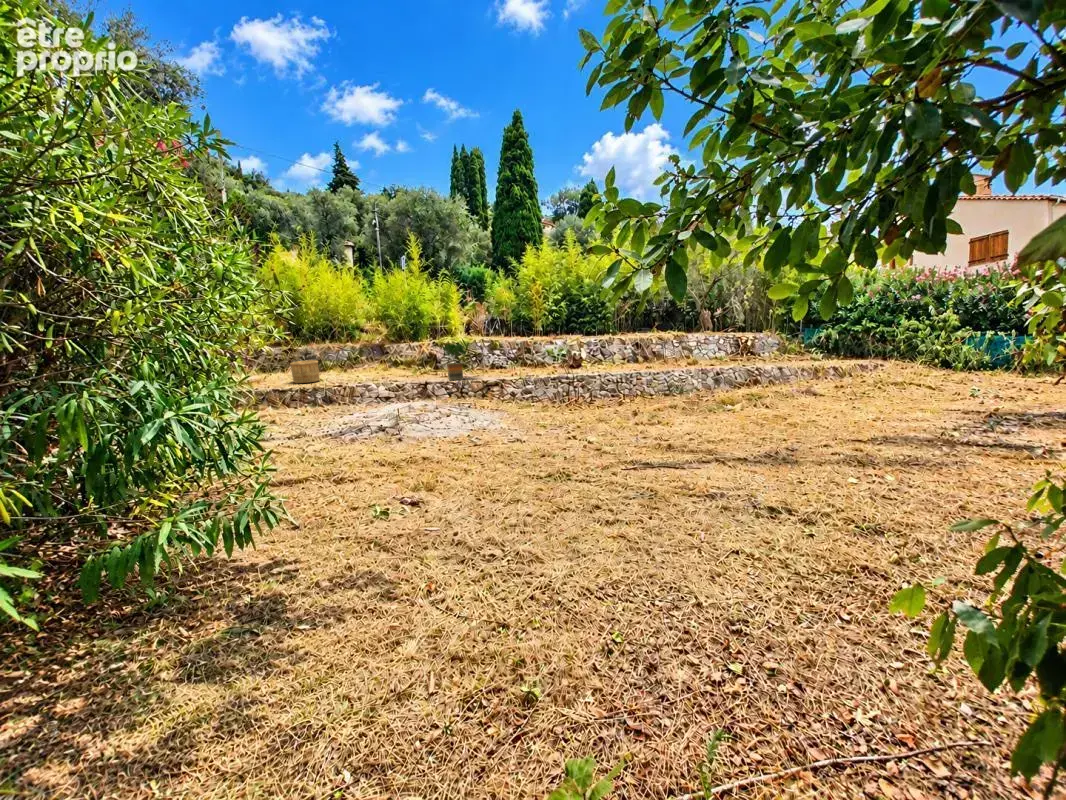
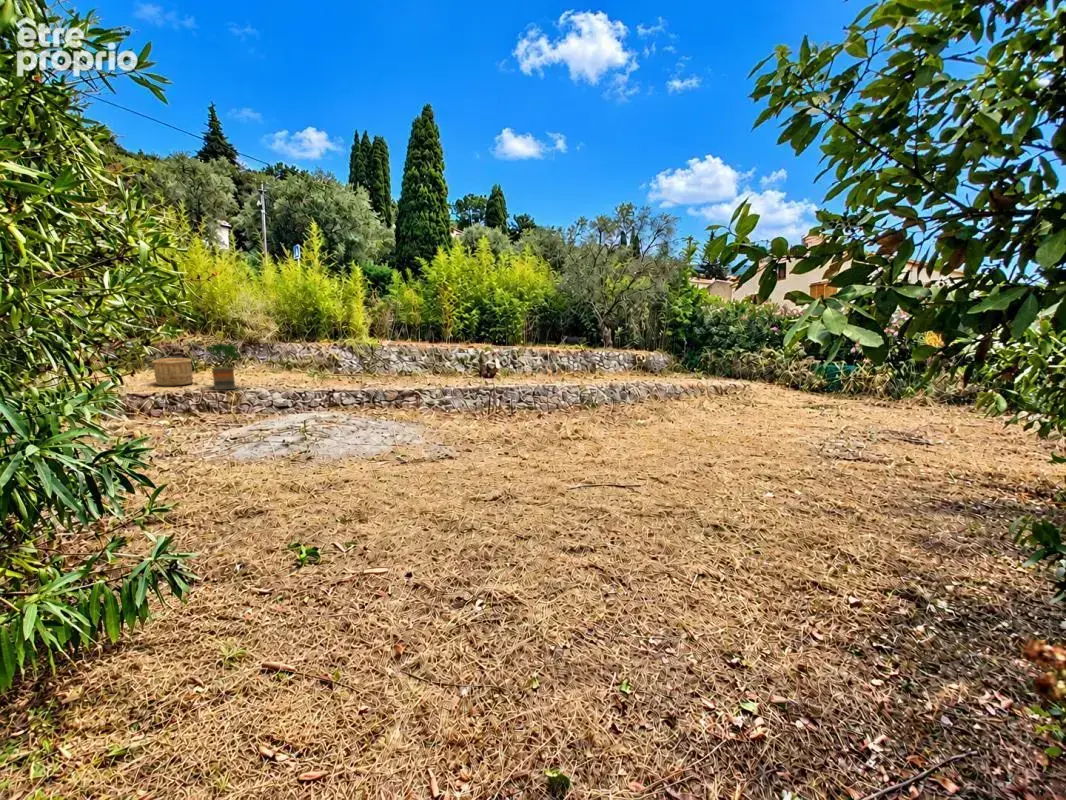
potted tree: present [443,344,466,381] -> present [205,343,240,390]

